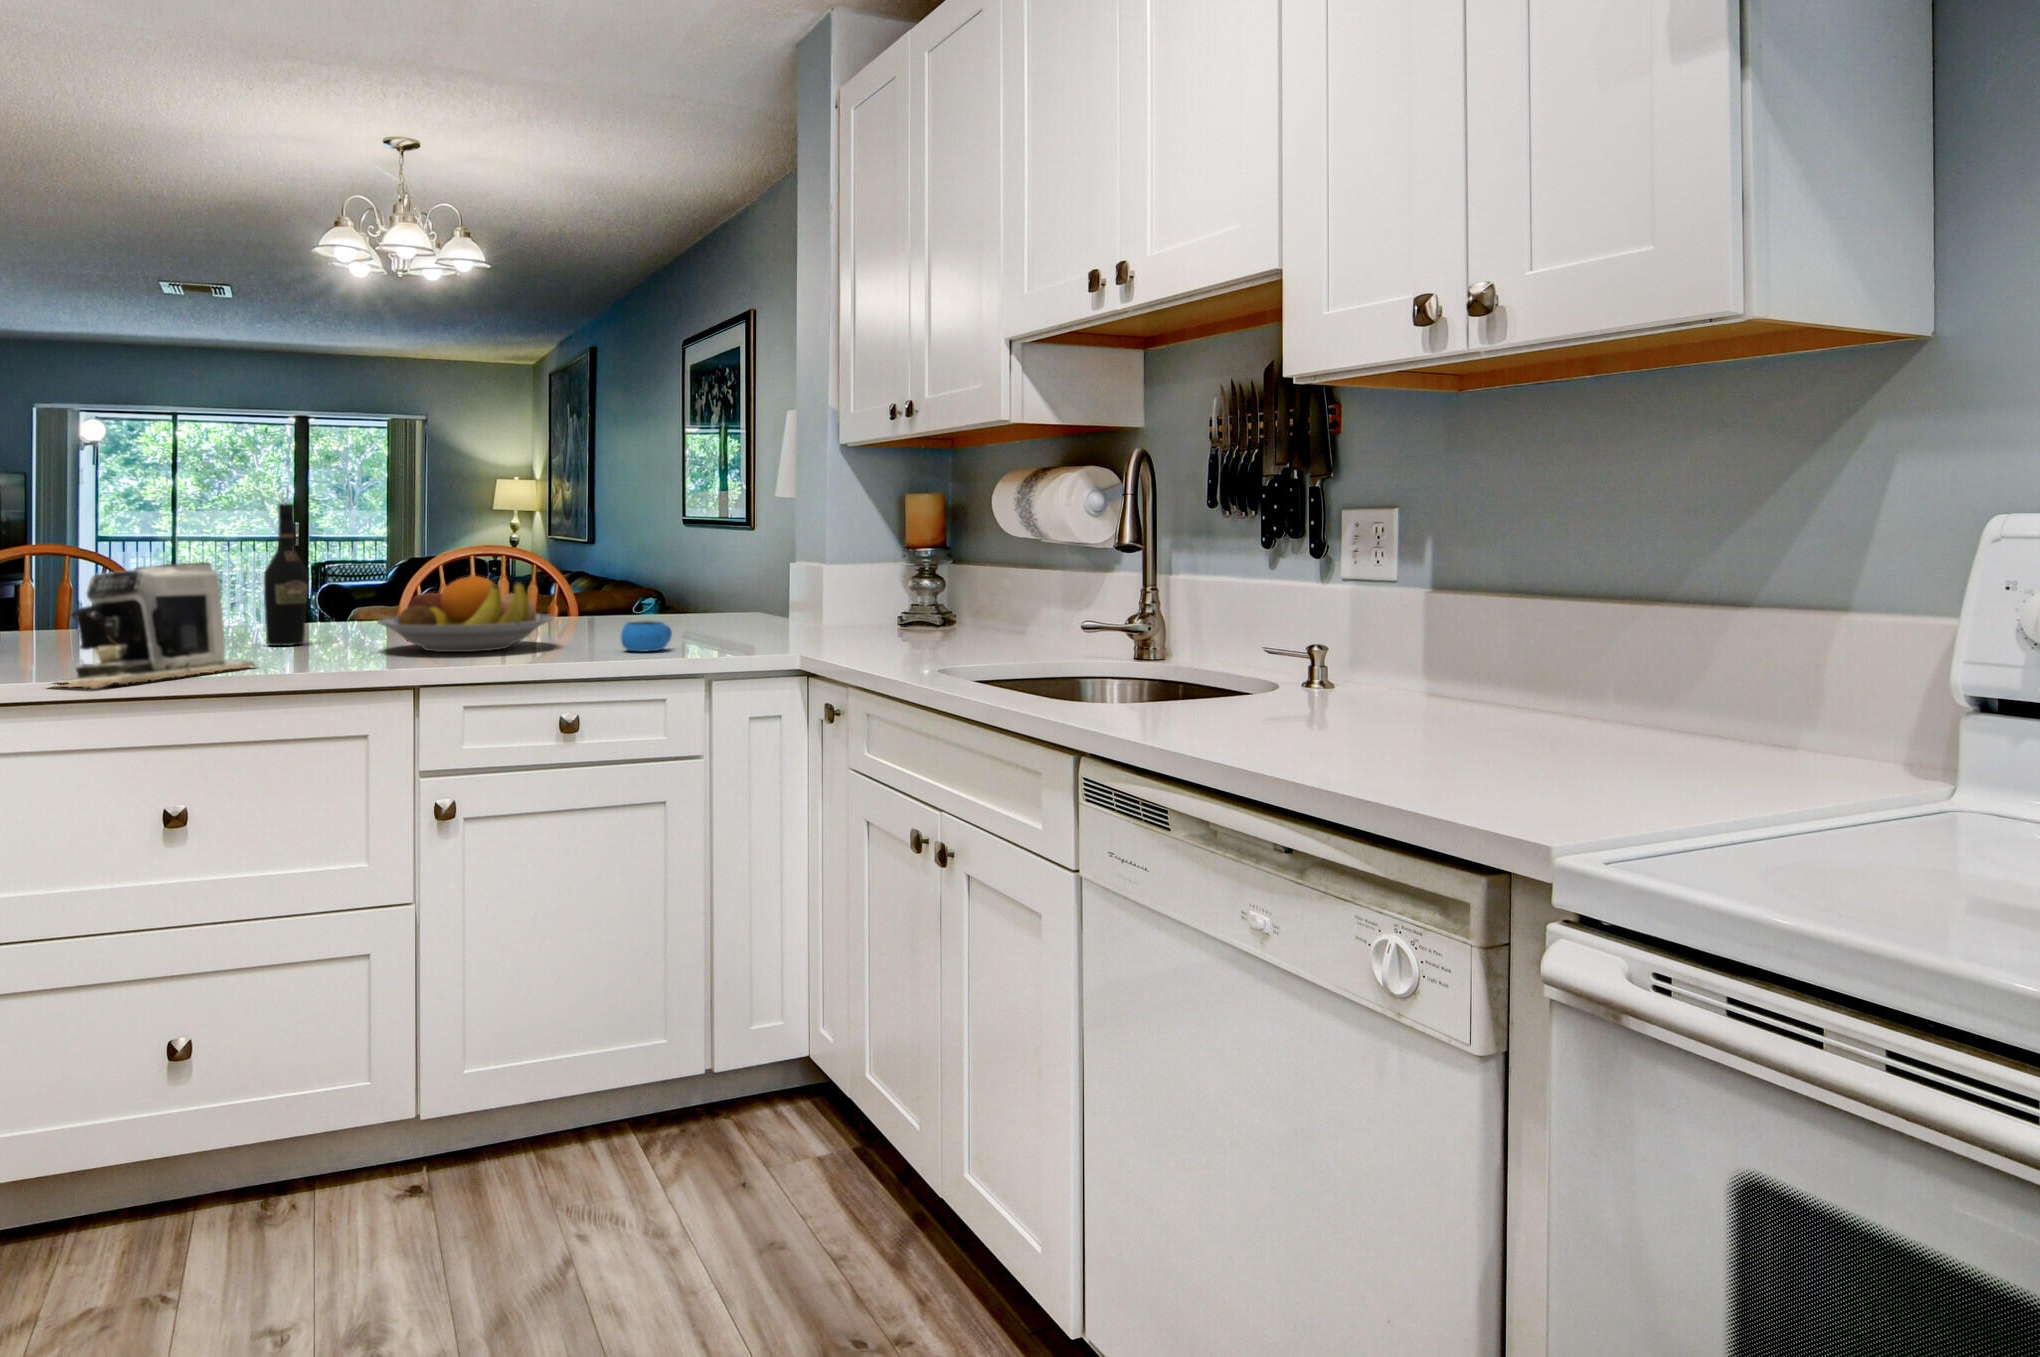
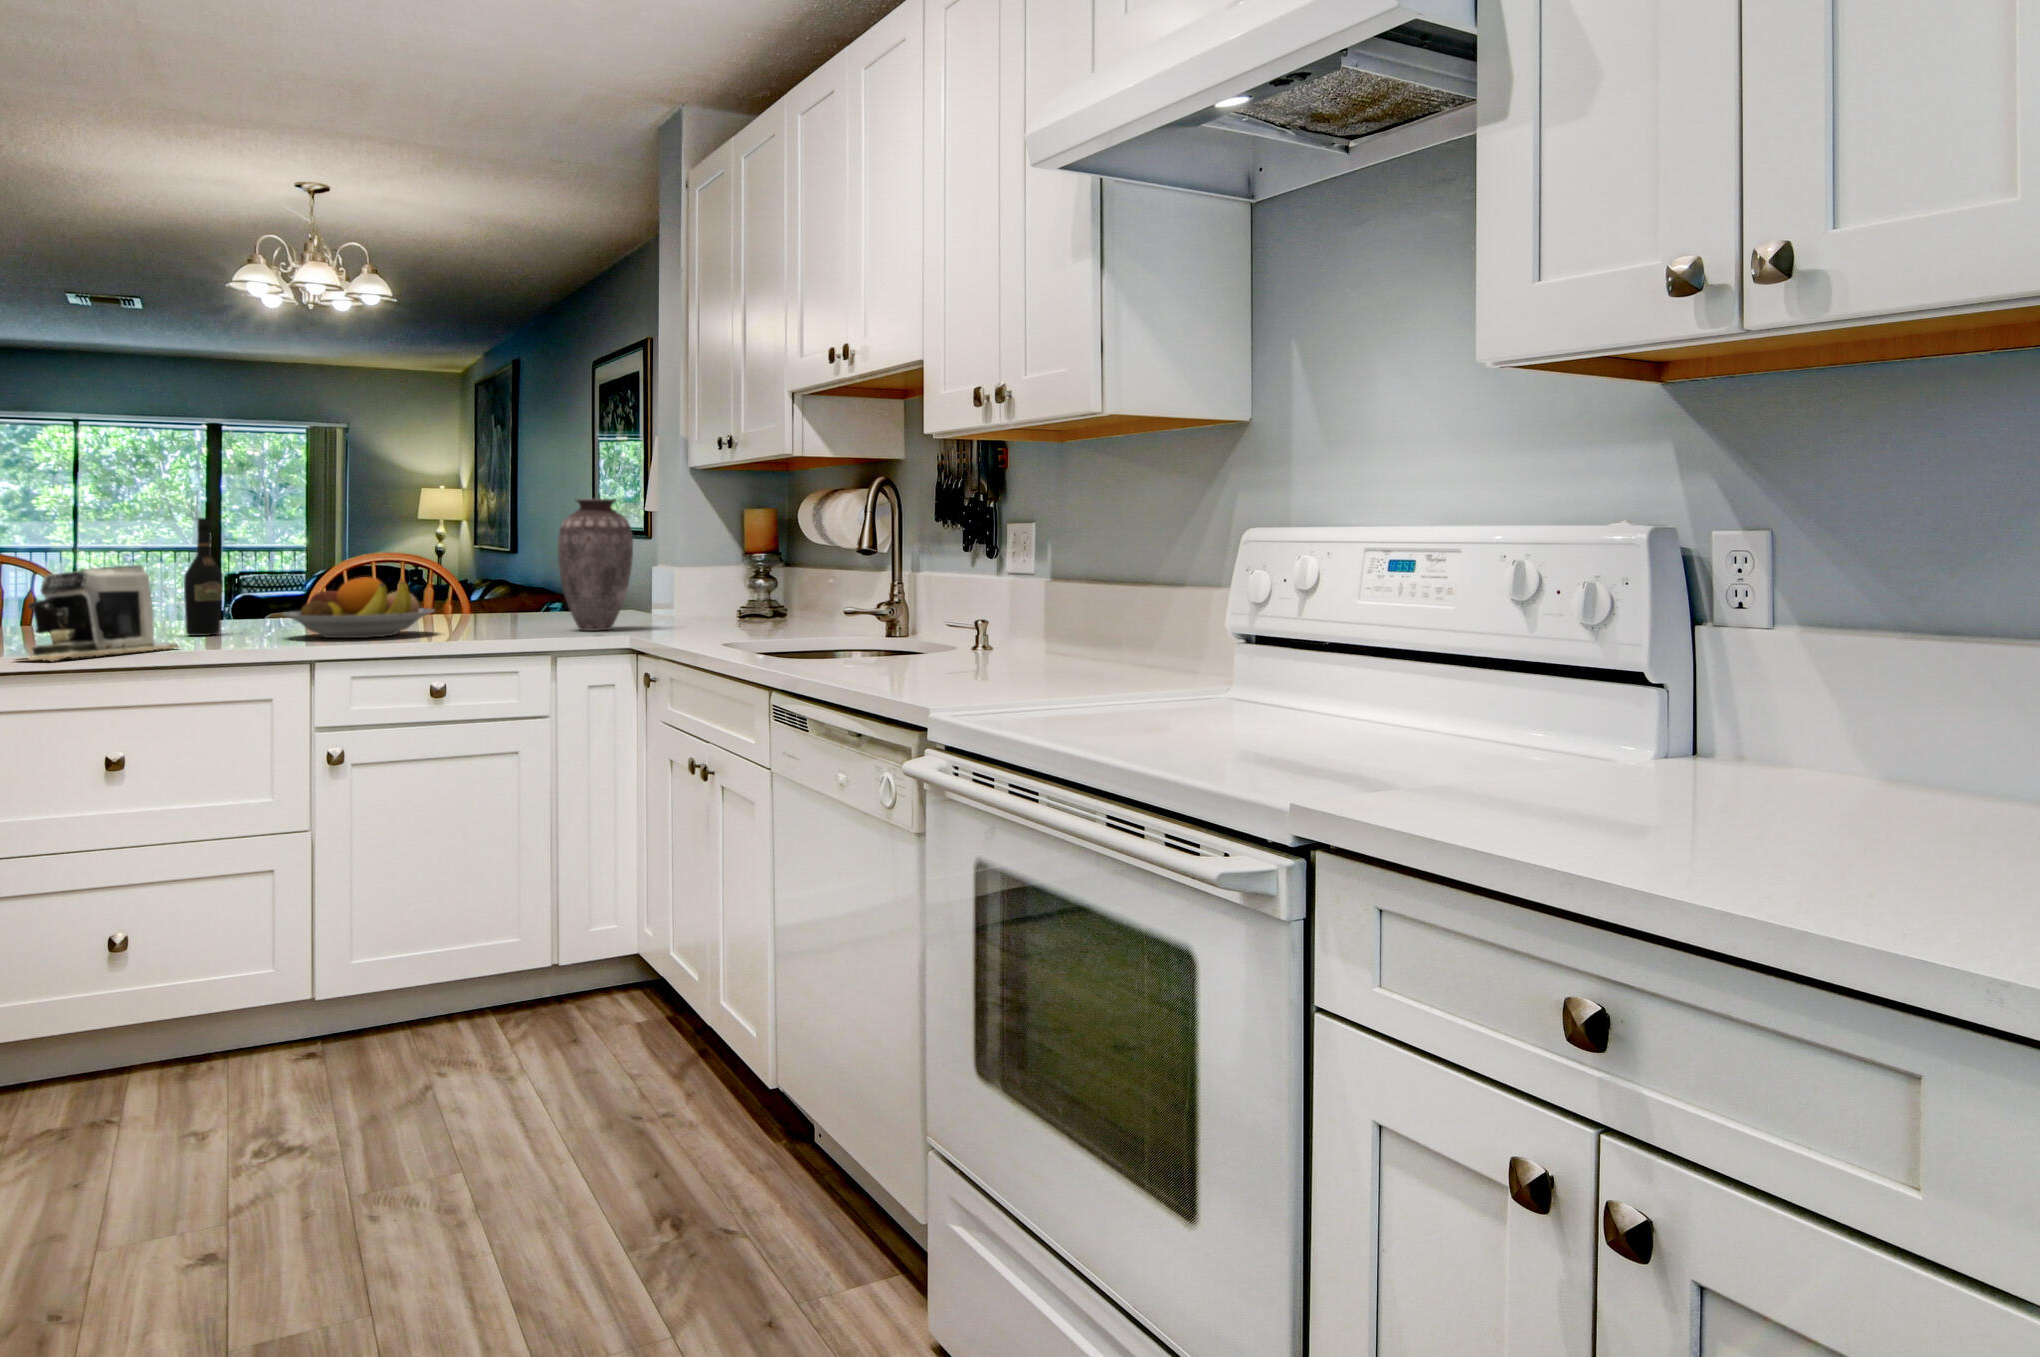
vase: none [699,480,788,643] -> present [558,499,633,631]
mug: present [621,621,672,652] -> none [488,613,532,636]

